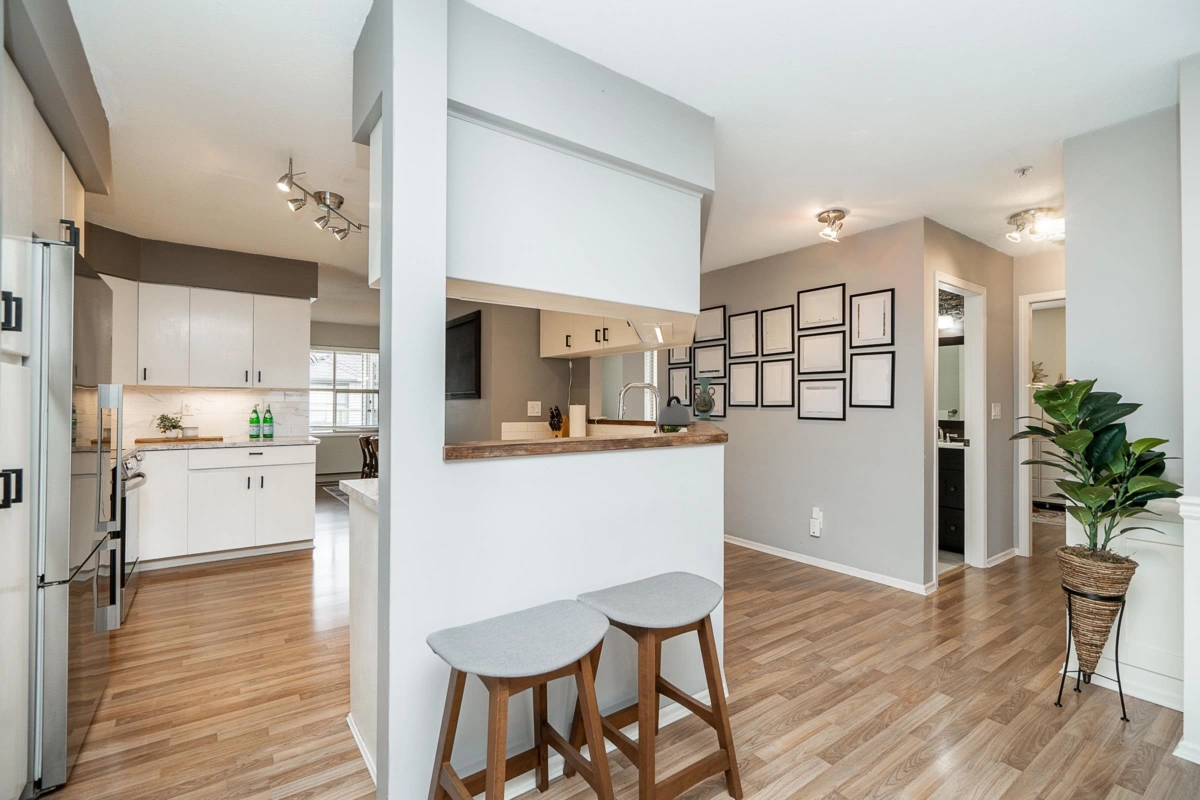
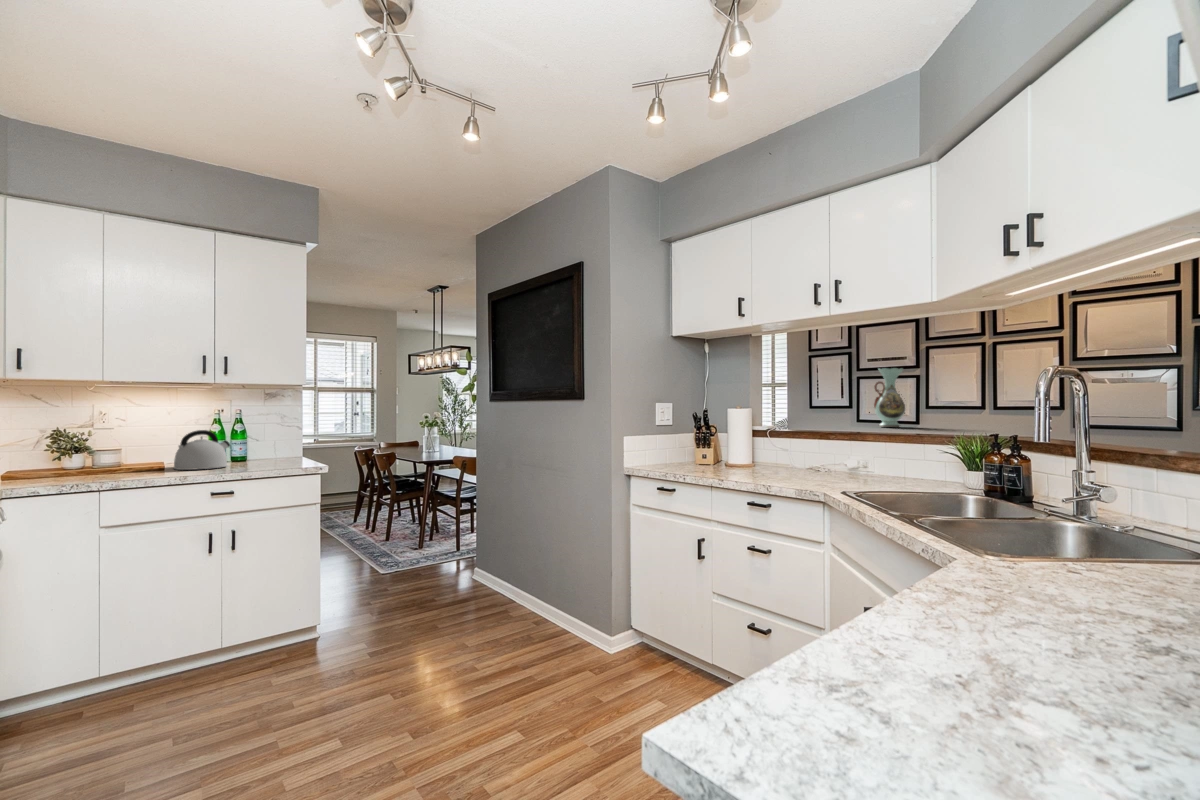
kettle: present [658,396,690,425] -> present [174,430,230,470]

